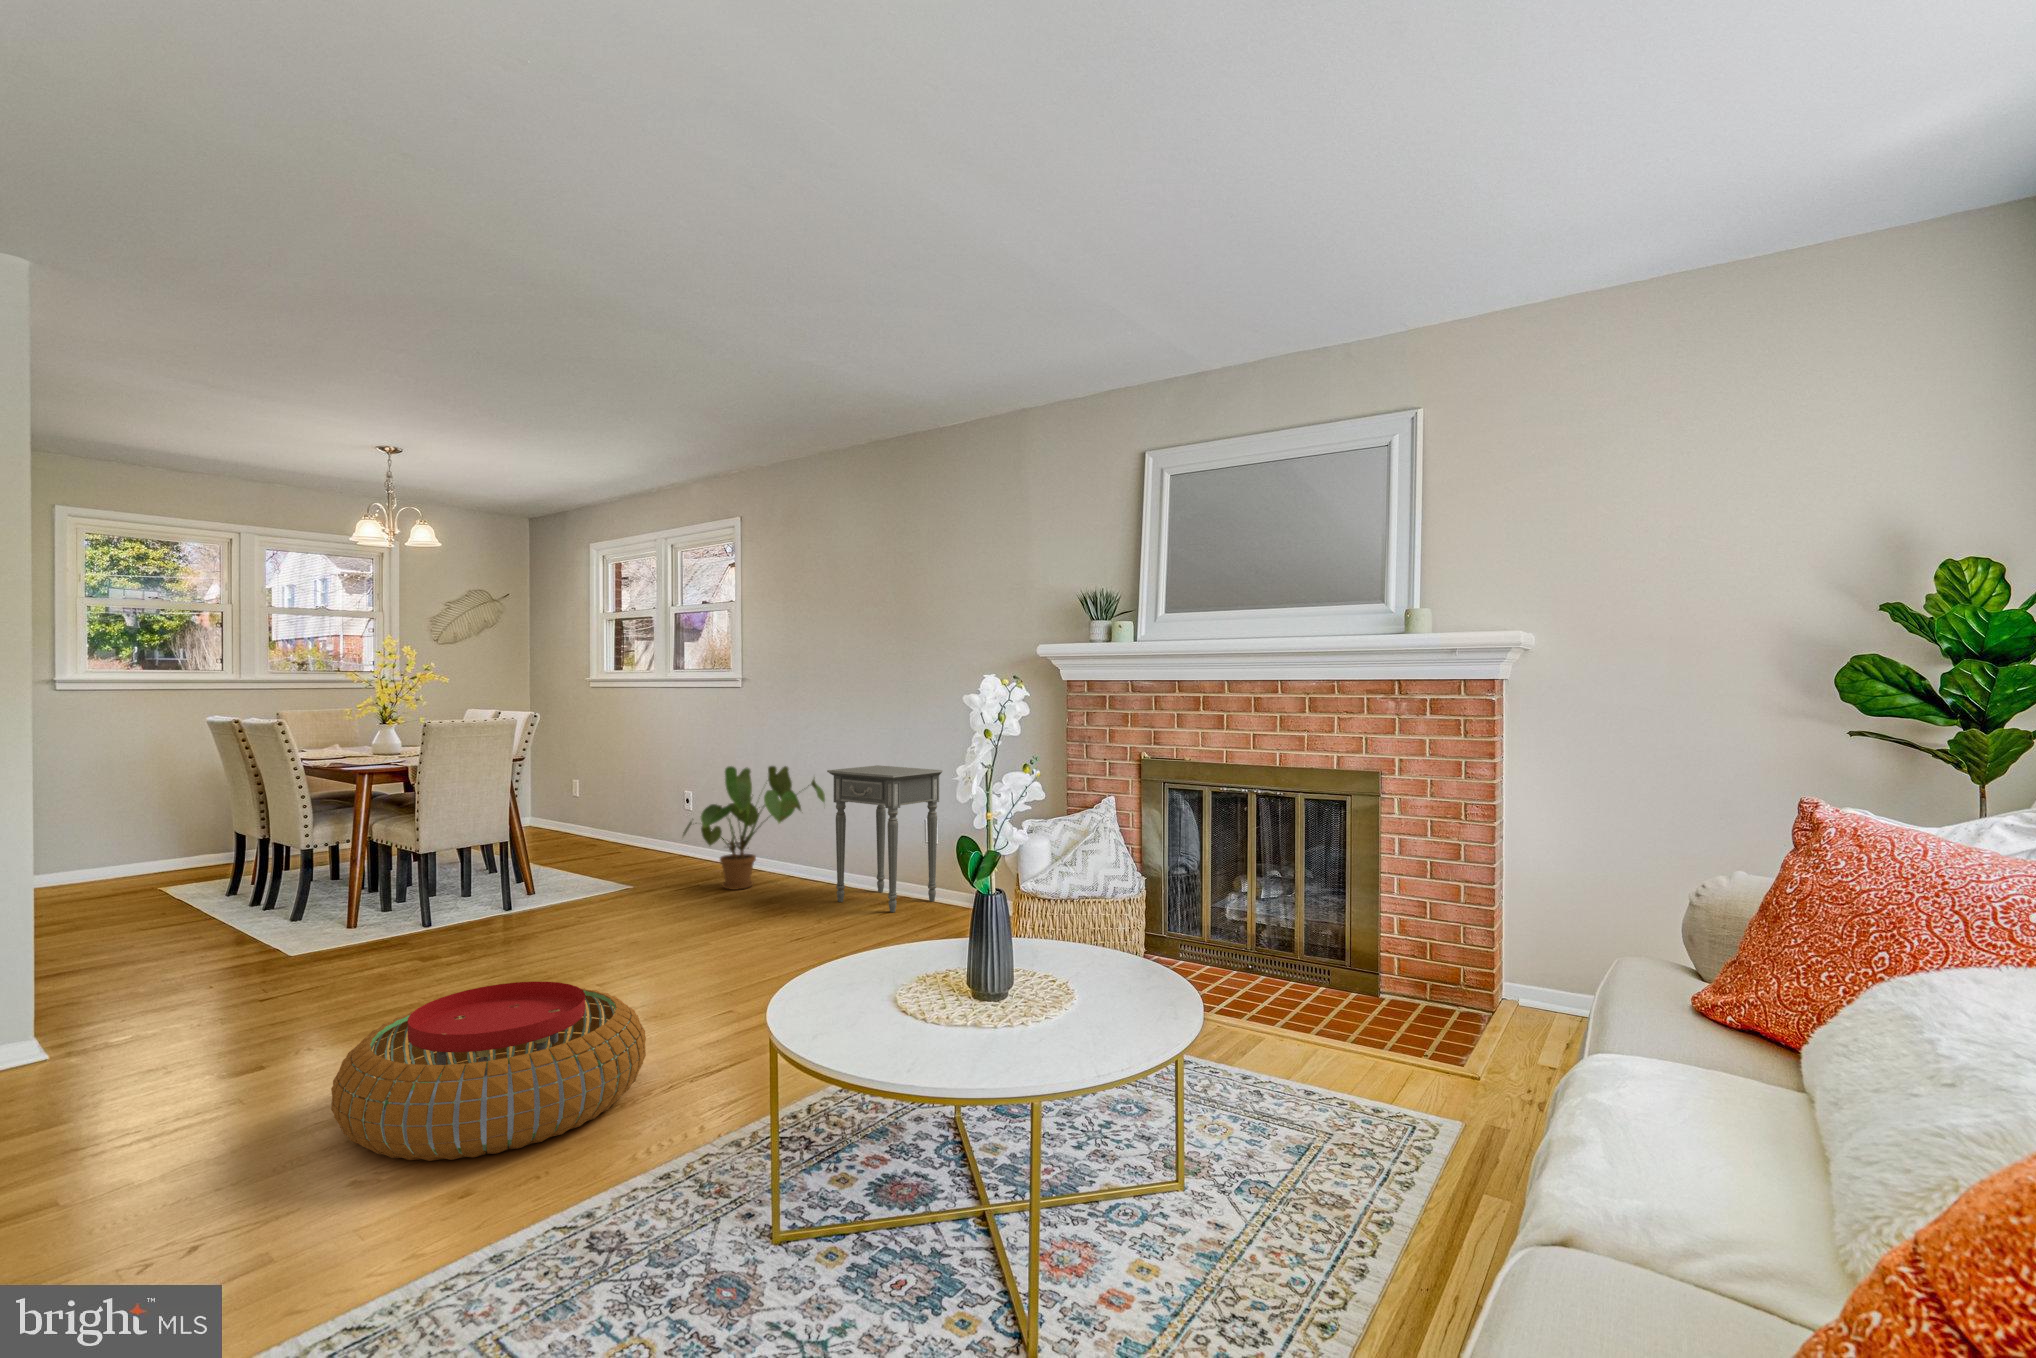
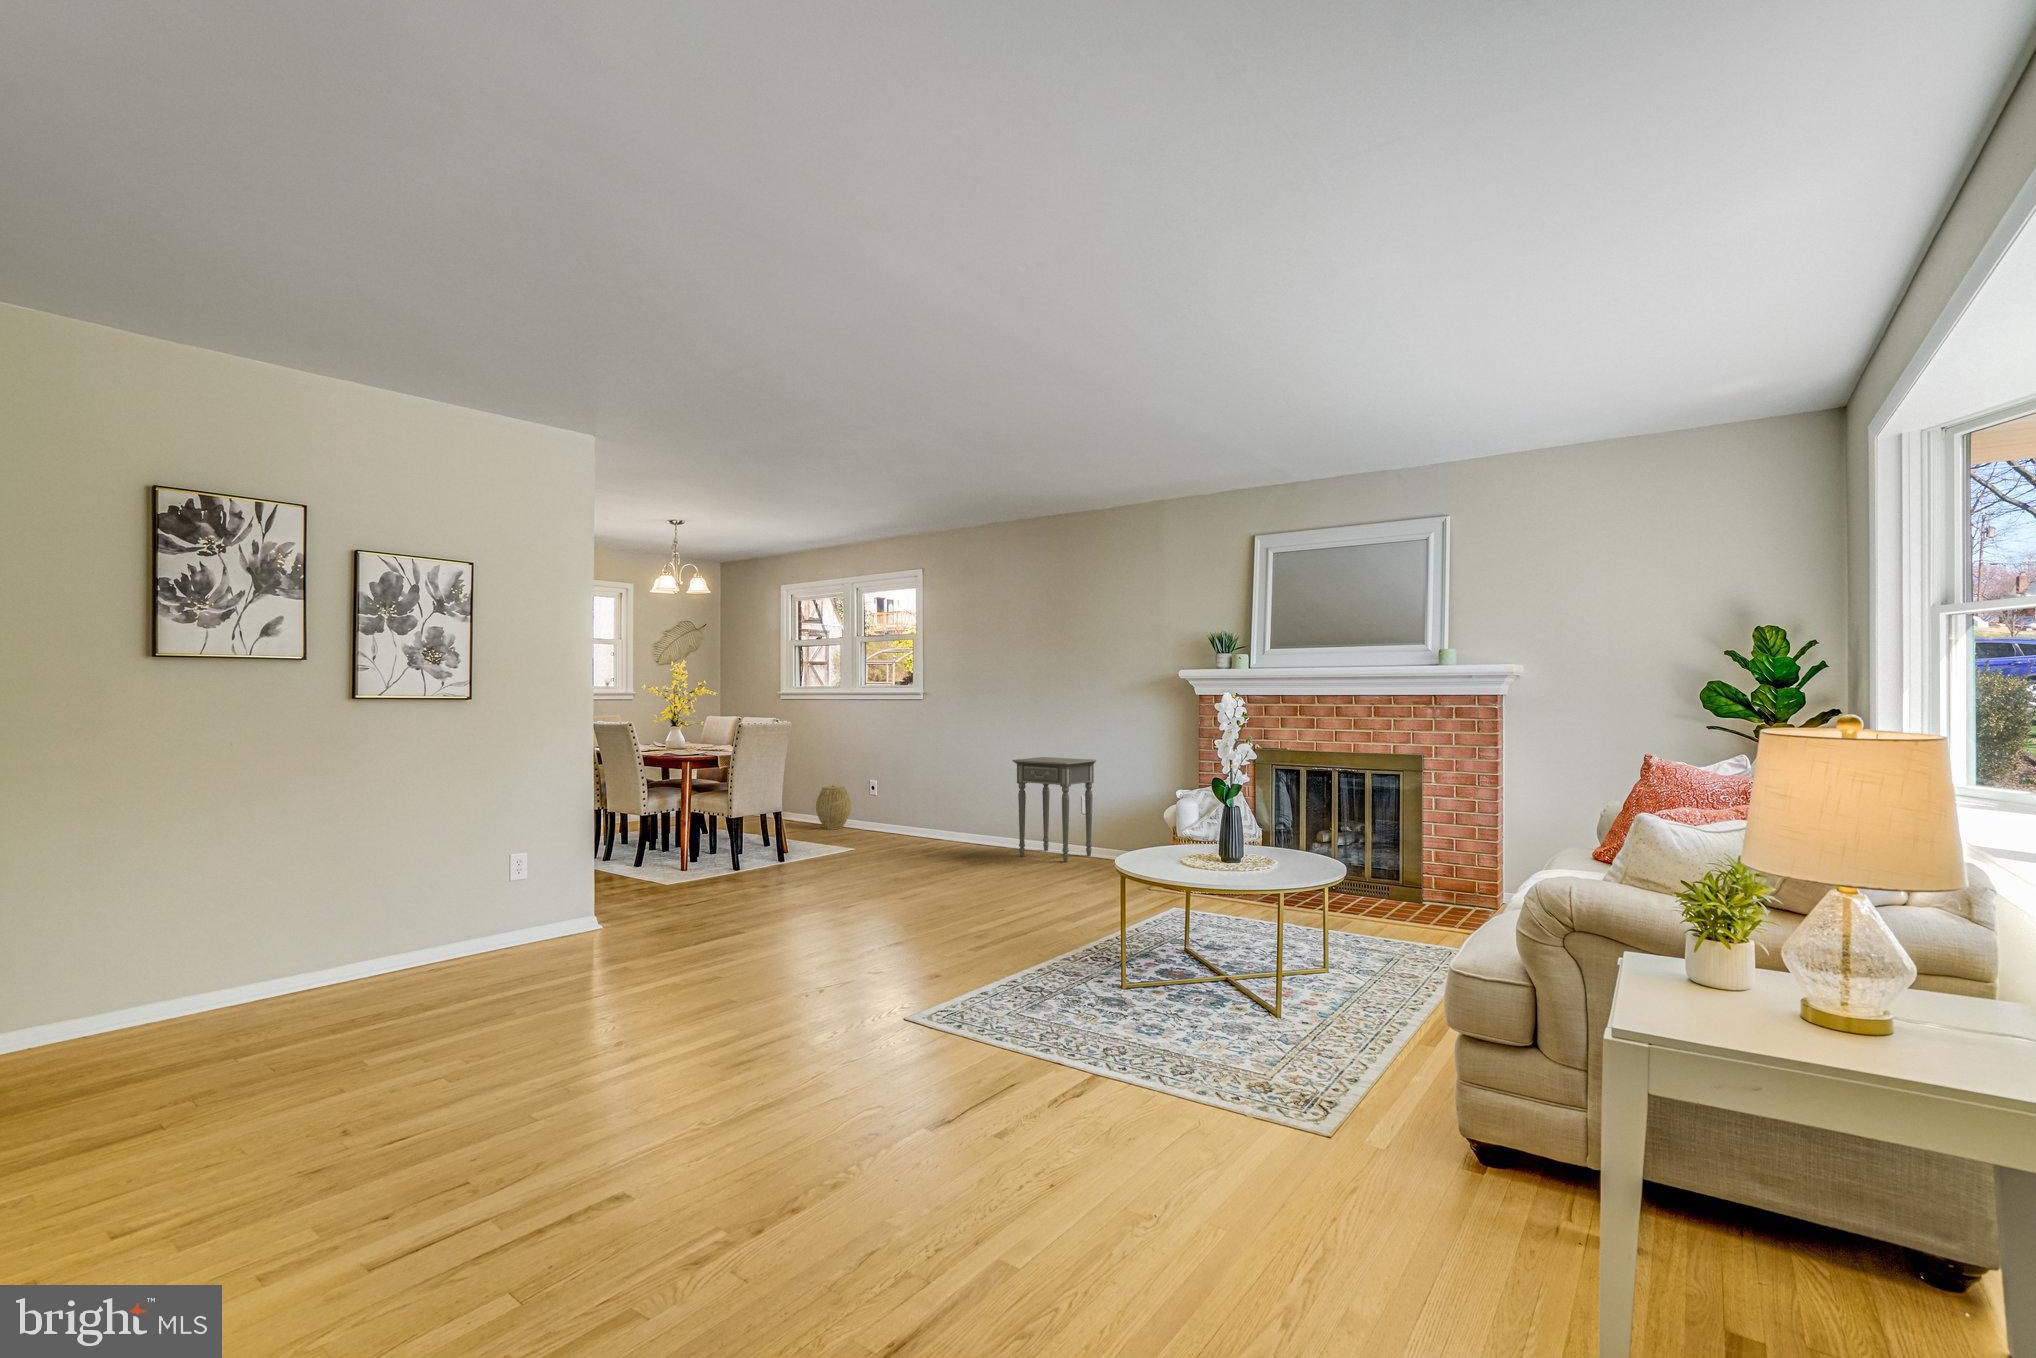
house plant: present [683,766,825,890] -> none [896,758,999,849]
woven basket: none [613,798,661,855] -> present [816,785,851,829]
pouf: present [331,982,646,1161] -> none [837,878,996,962]

